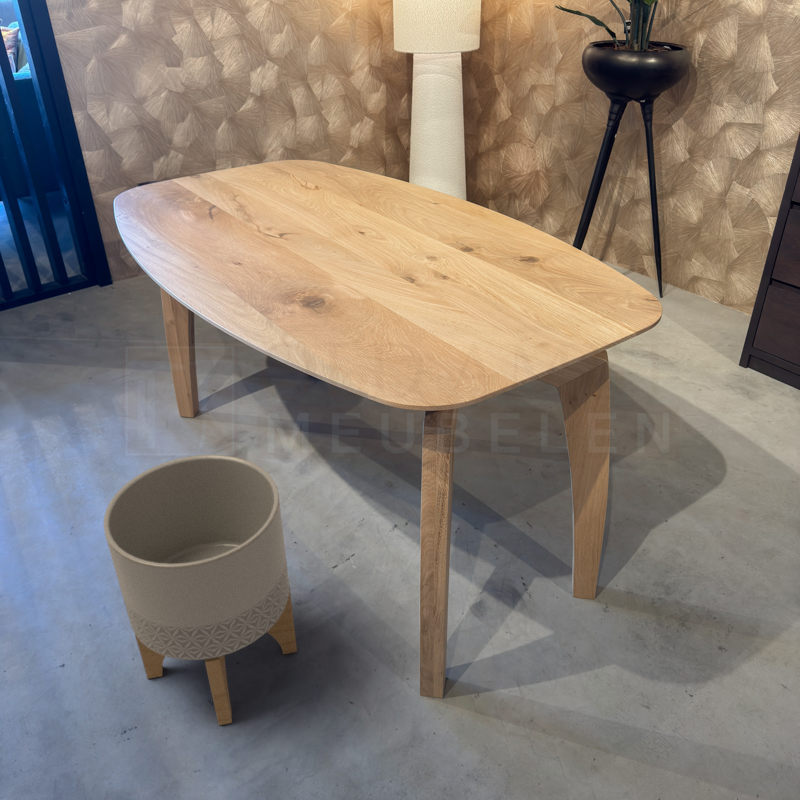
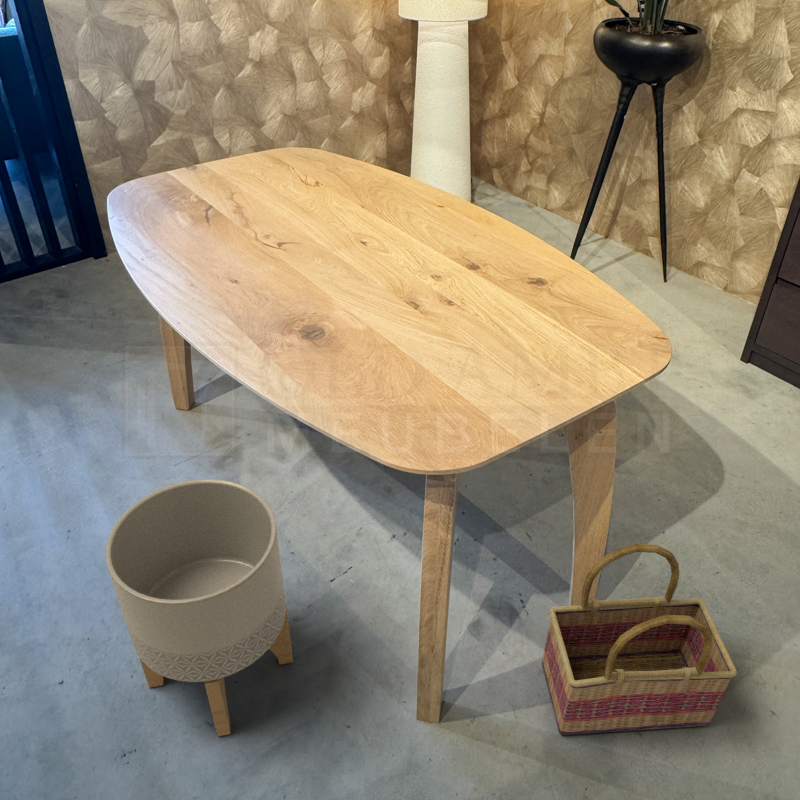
basket: none [555,511,759,718] -> present [542,544,737,735]

